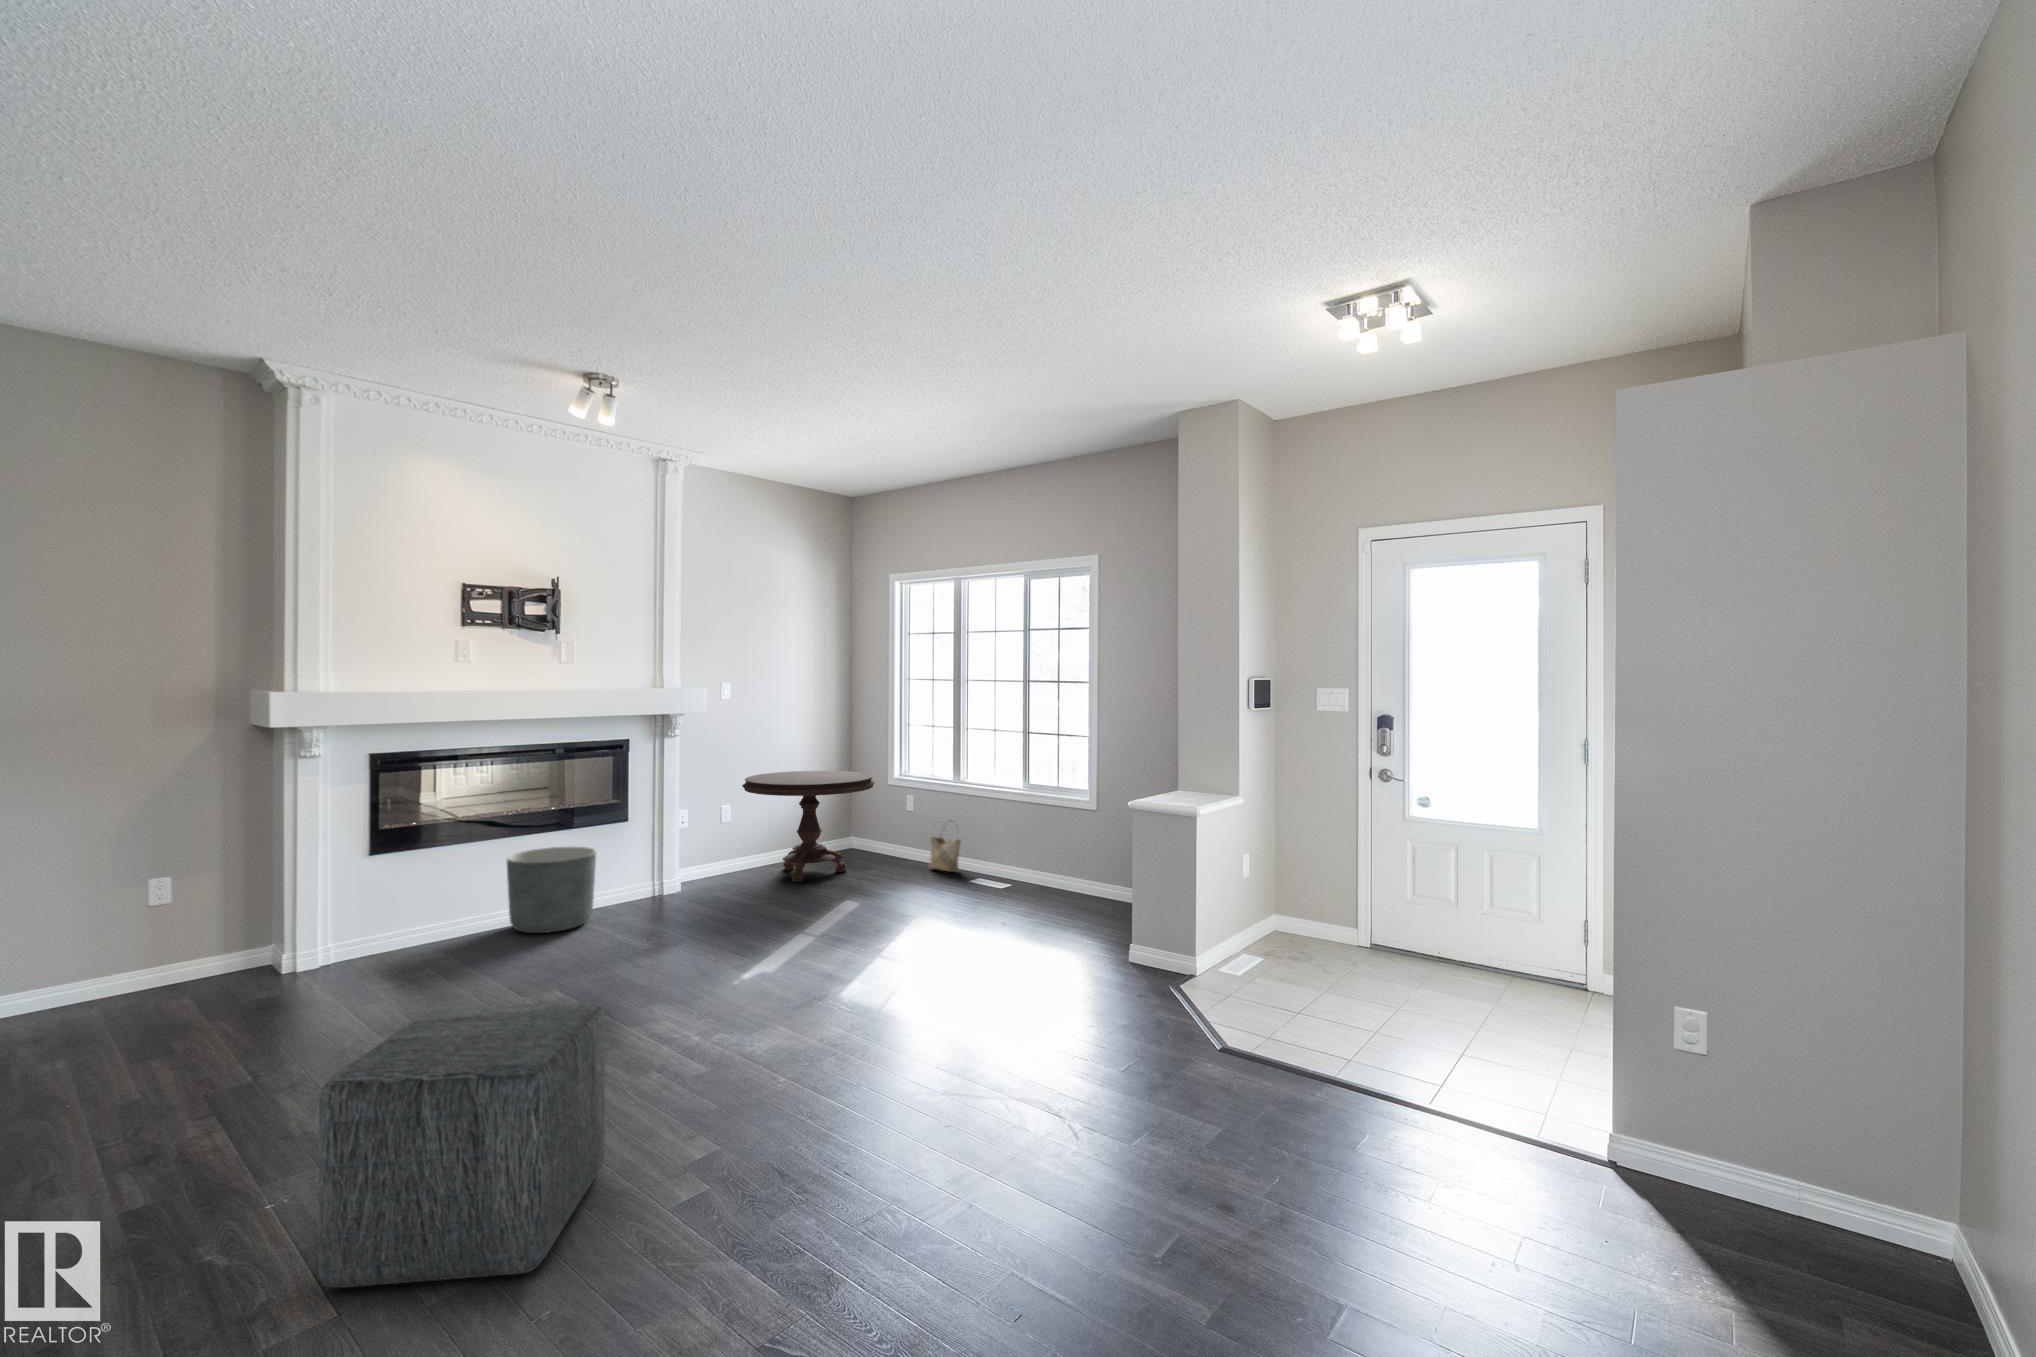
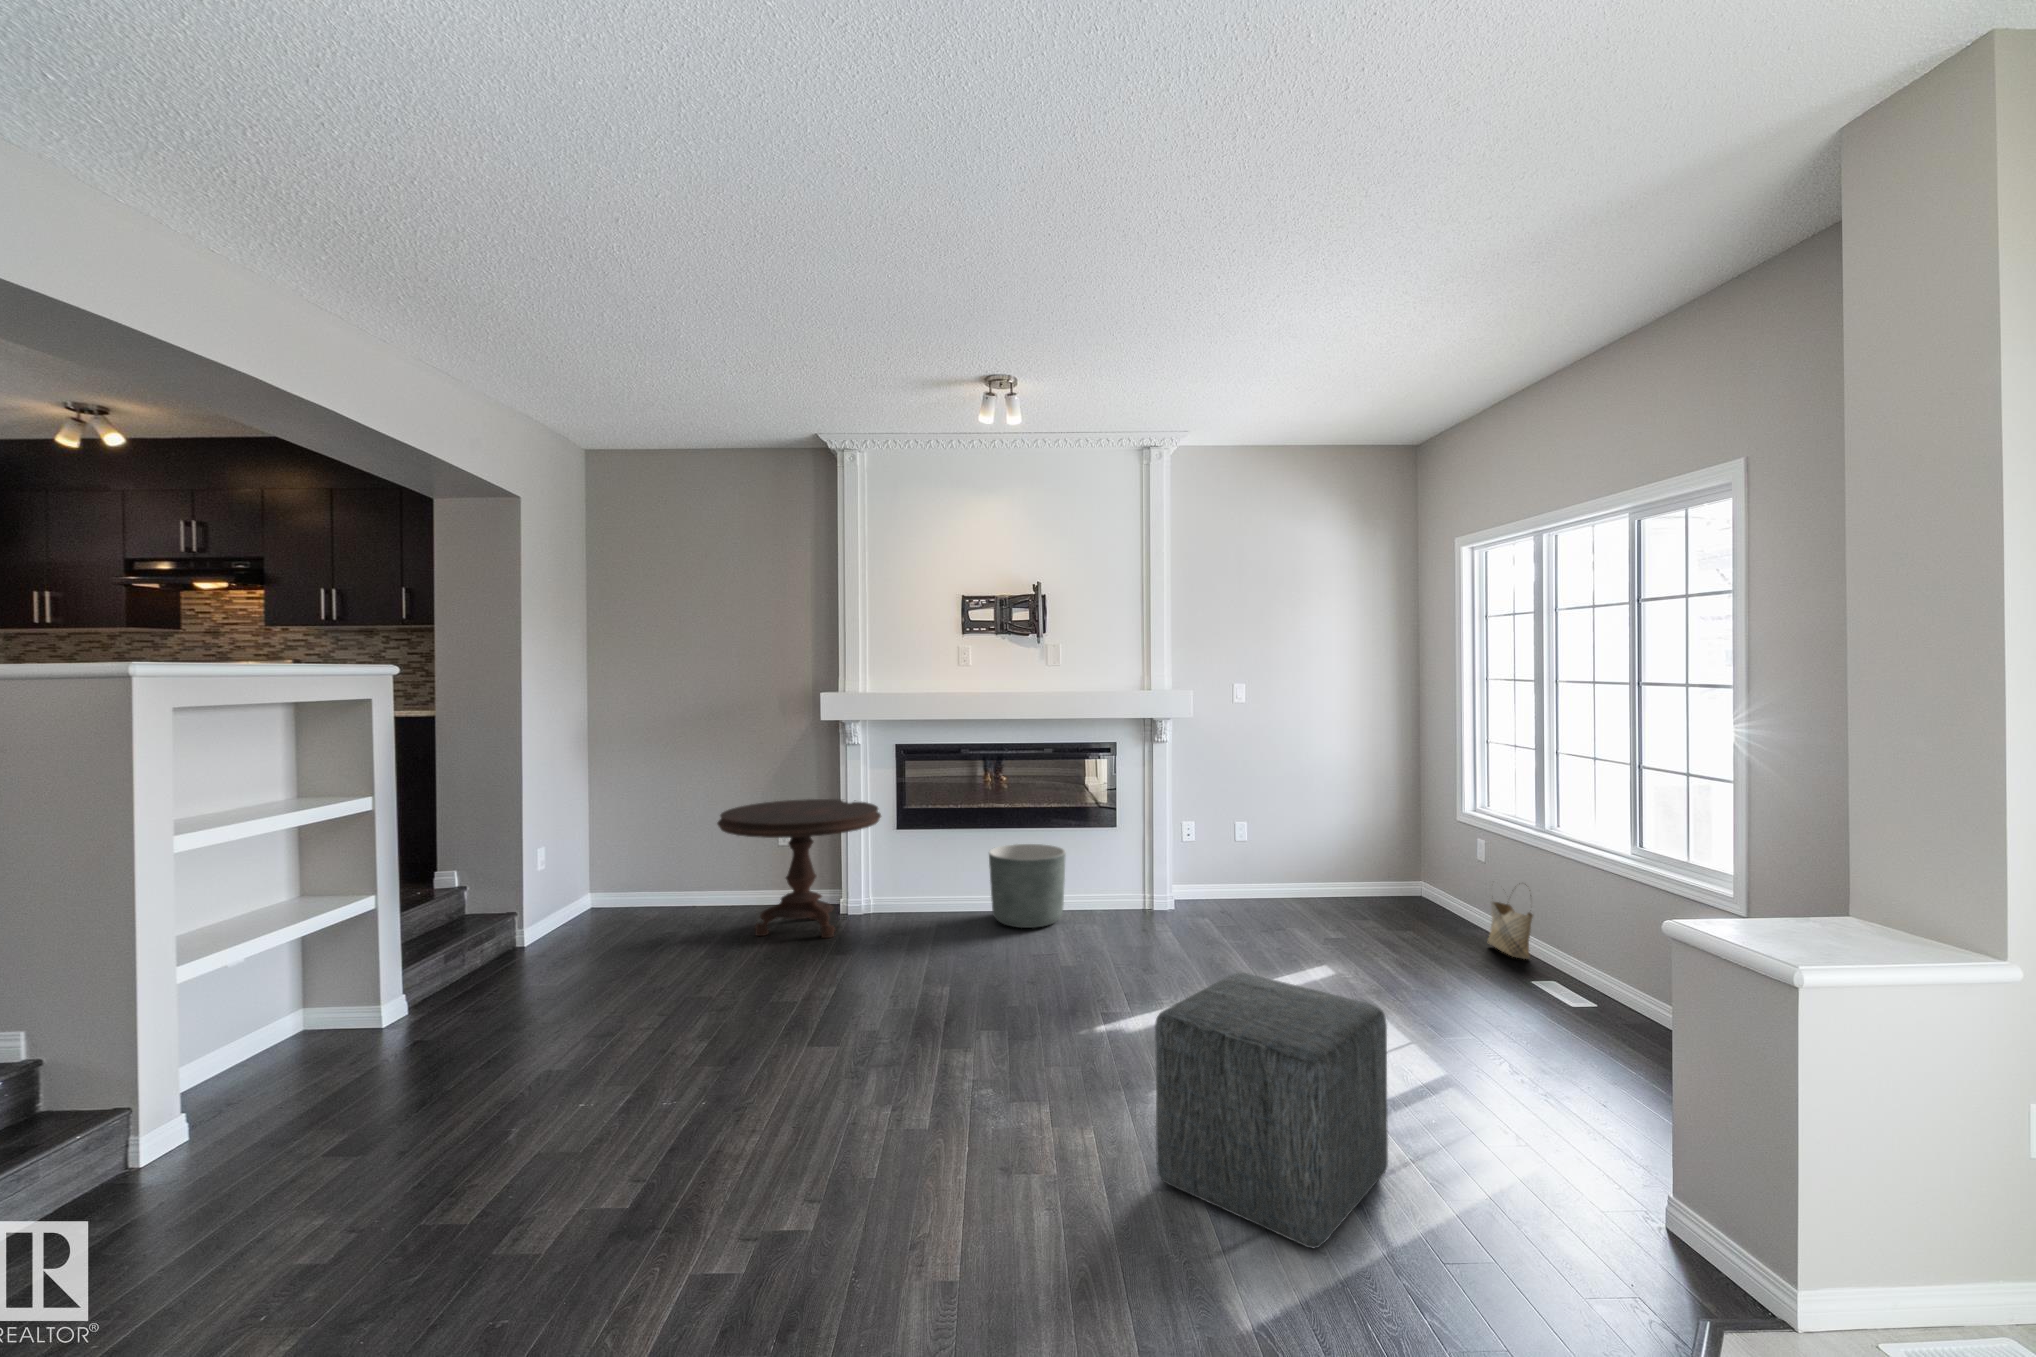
side table: present [742,771,875,882] -> present [717,799,881,938]
ottoman: present [319,1001,605,1288] -> present [1155,972,1388,1248]

